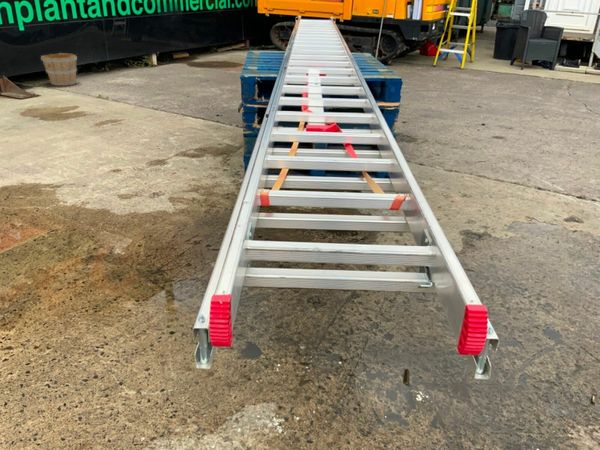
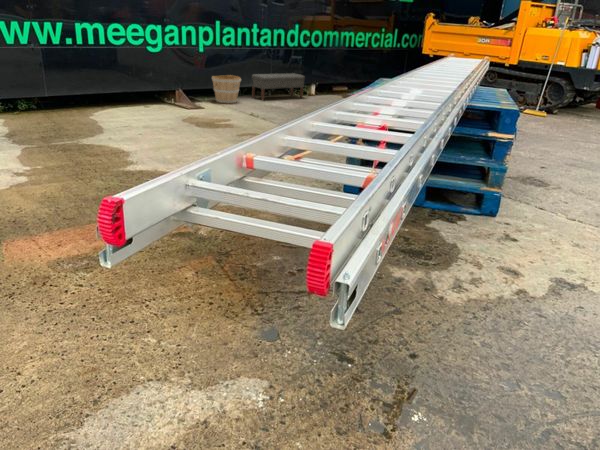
bench: none [86,45,147,78] -> present [252,73,305,101]

